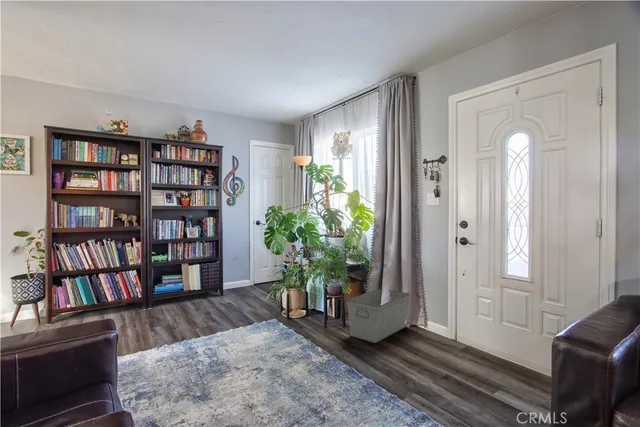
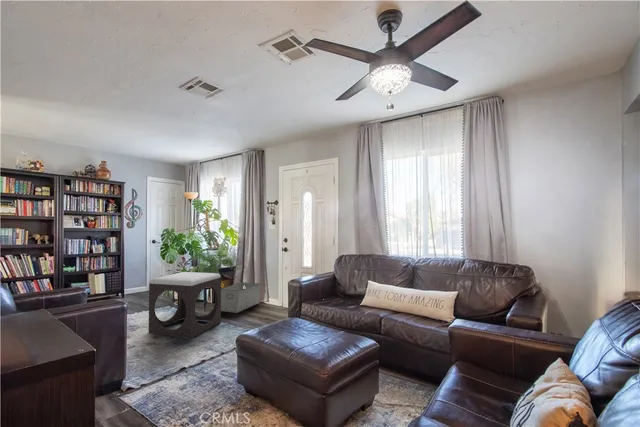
footstool: none [234,270,350,399] -> present [149,272,221,338]

